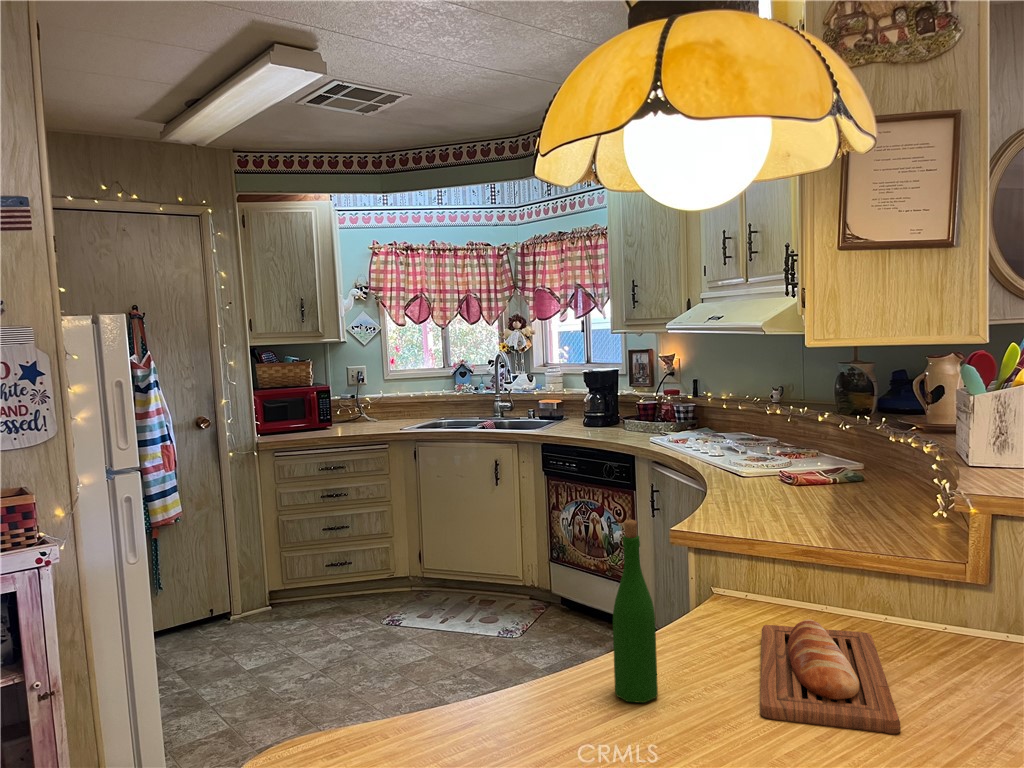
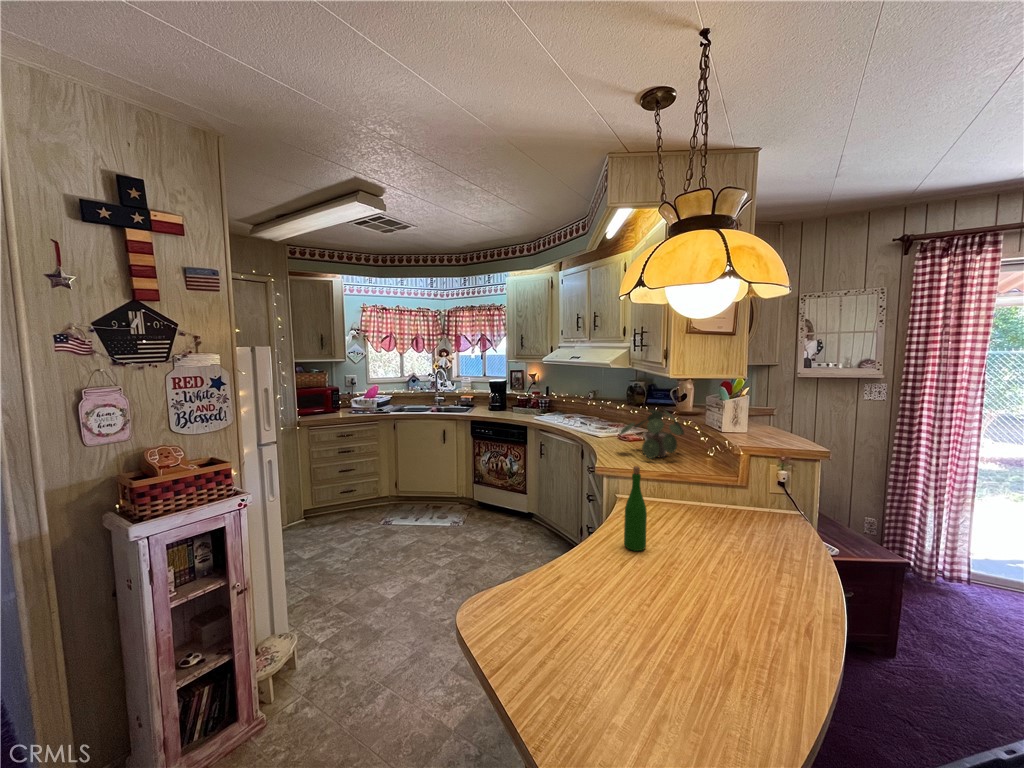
potted plant: none [744,412,893,517] -> present [620,409,684,459]
bread loaf: present [760,619,900,734] -> none [662,506,750,553]

